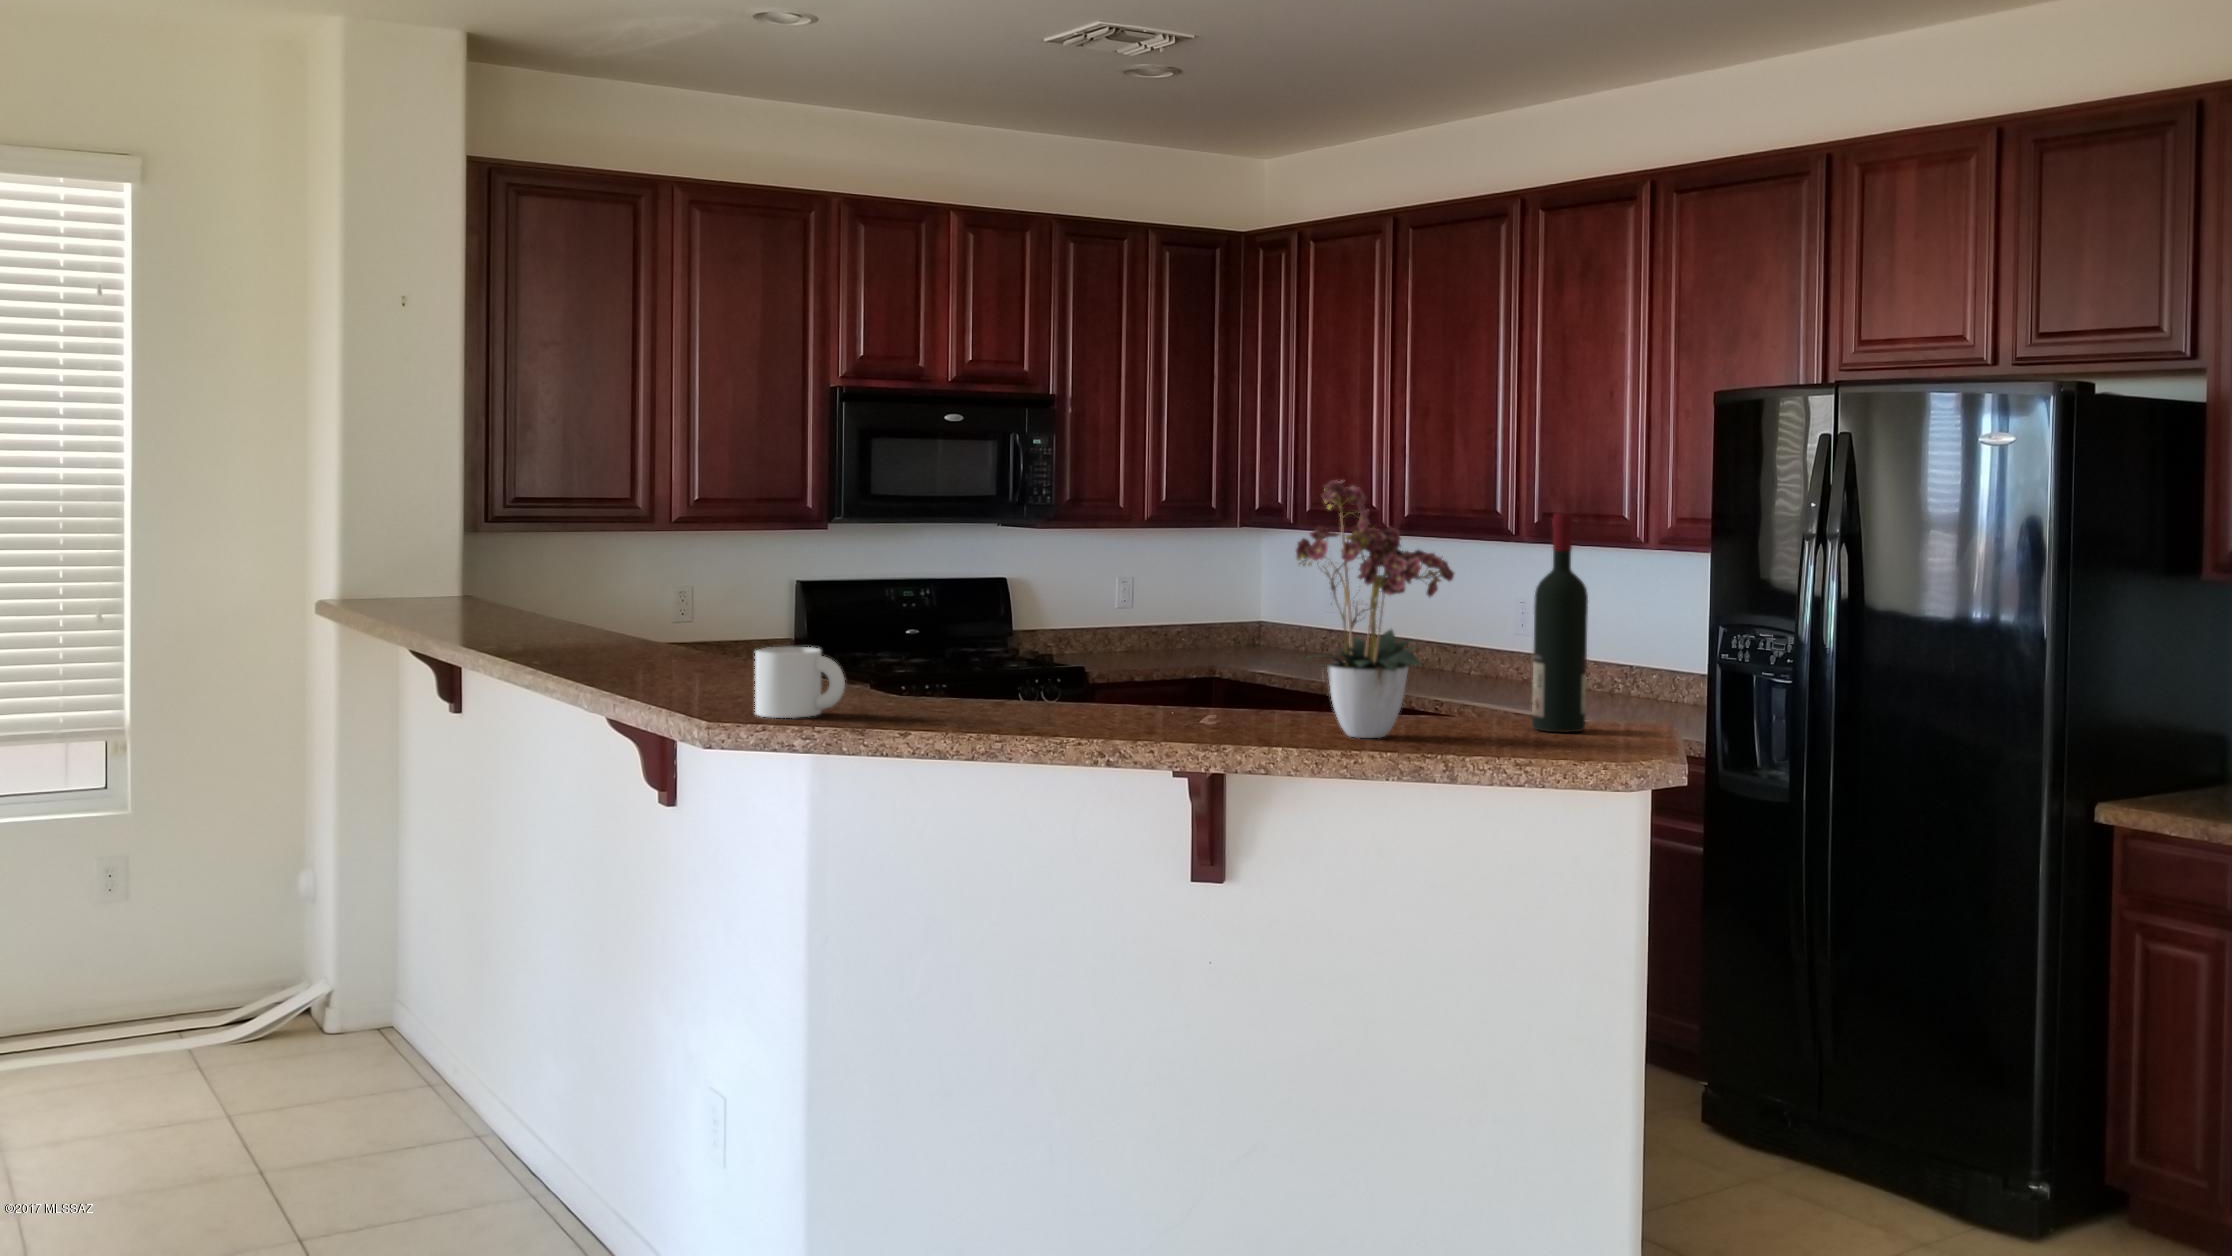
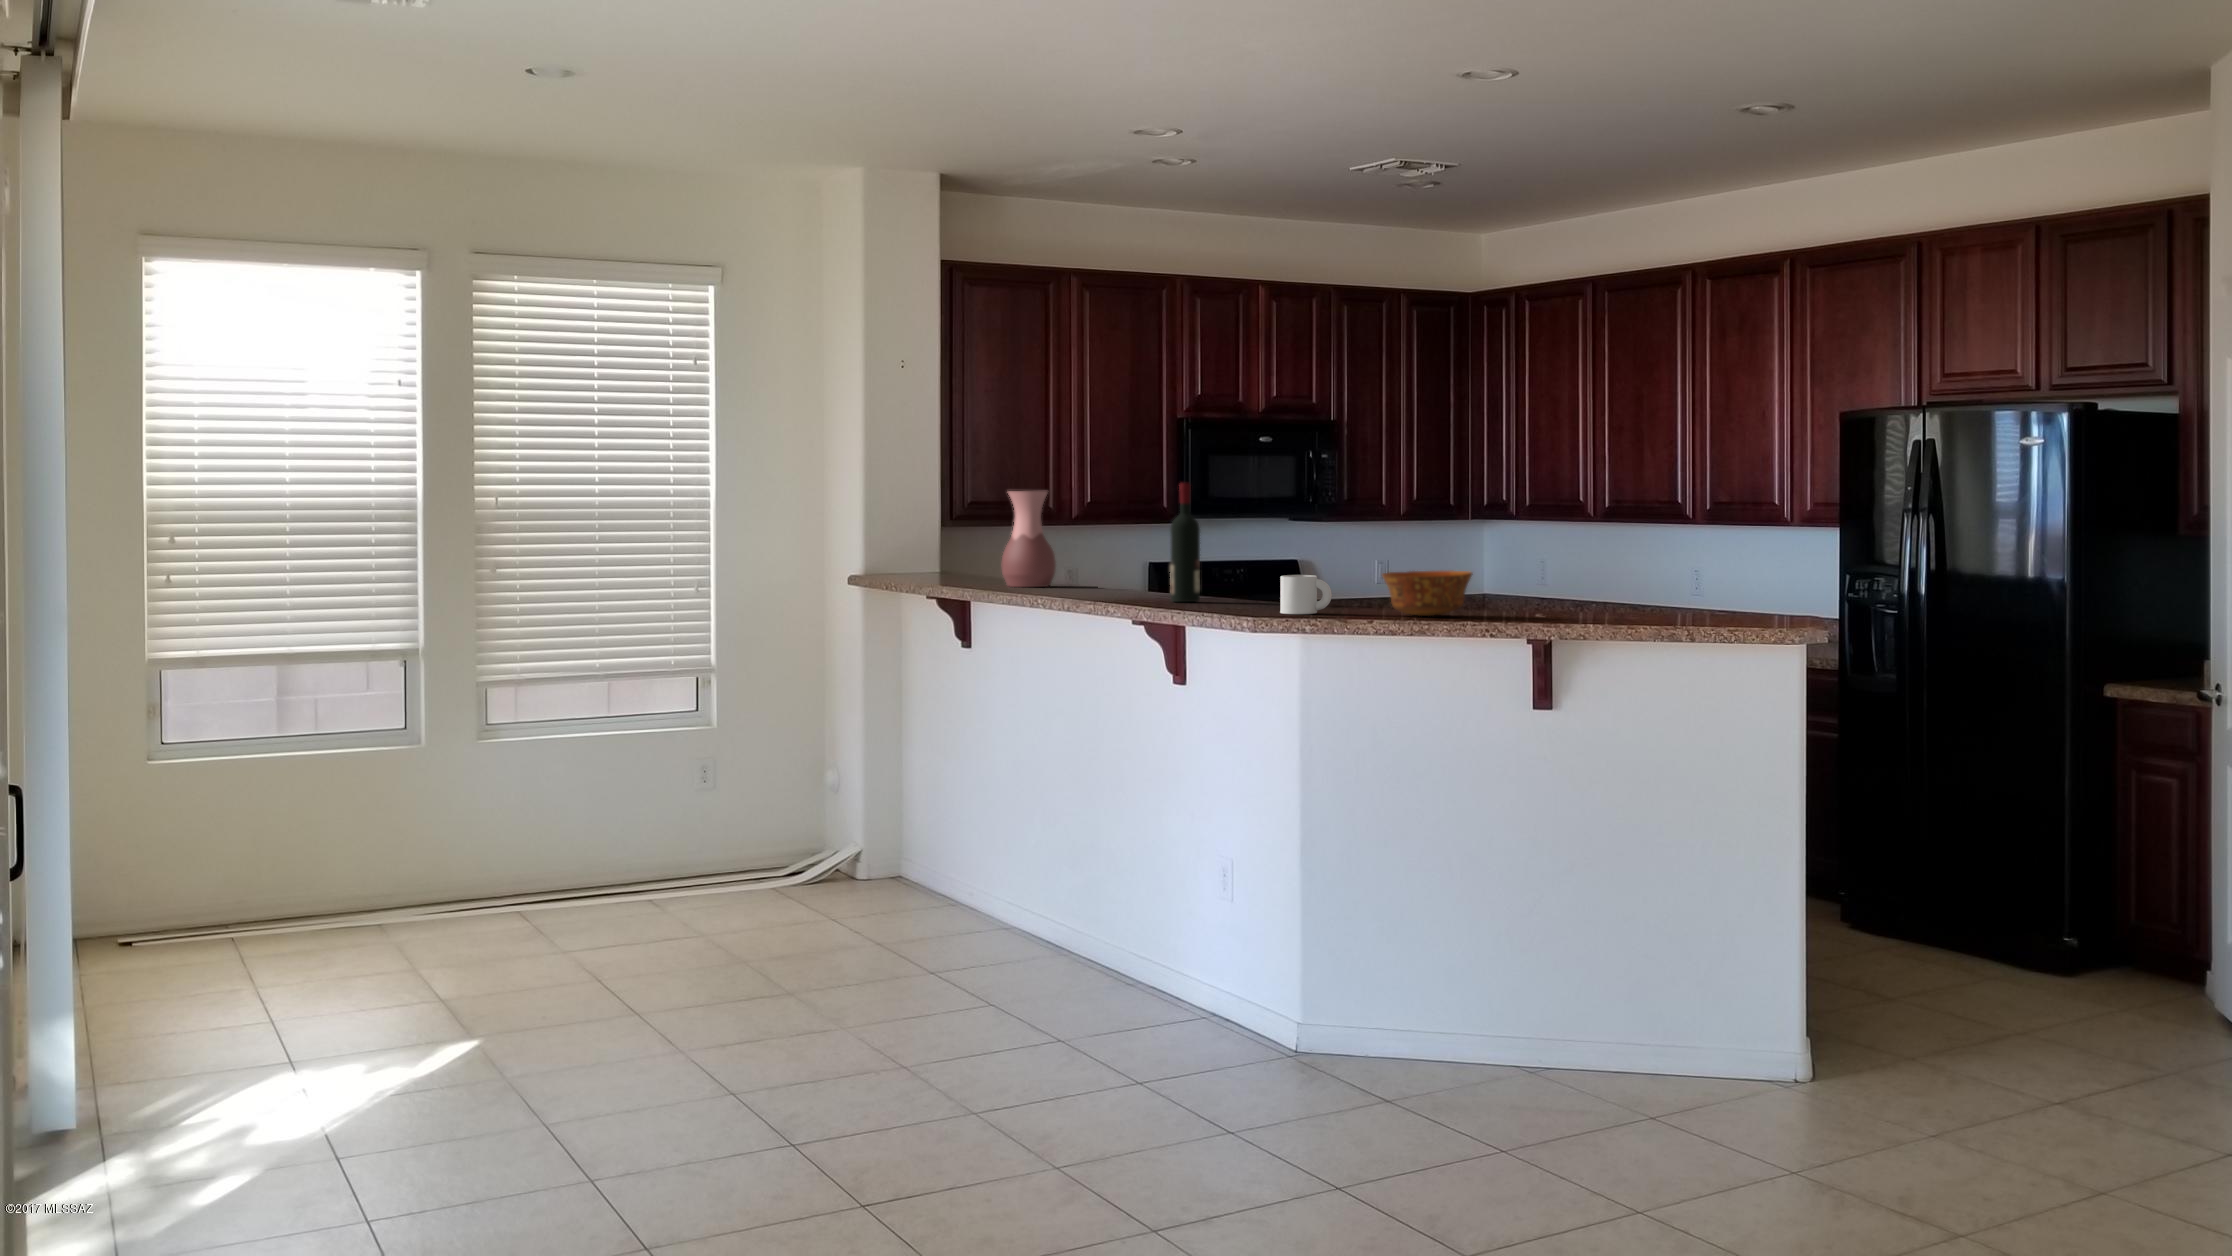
flower arrangement: present [1296,480,1454,738] -> none [1586,466,1695,622]
vase: none [459,487,544,634] -> present [1002,491,1056,587]
wine bottle: present [1532,513,1588,732] -> present [1170,483,1200,602]
bowl: none [932,640,1091,721] -> present [1382,571,1473,616]

